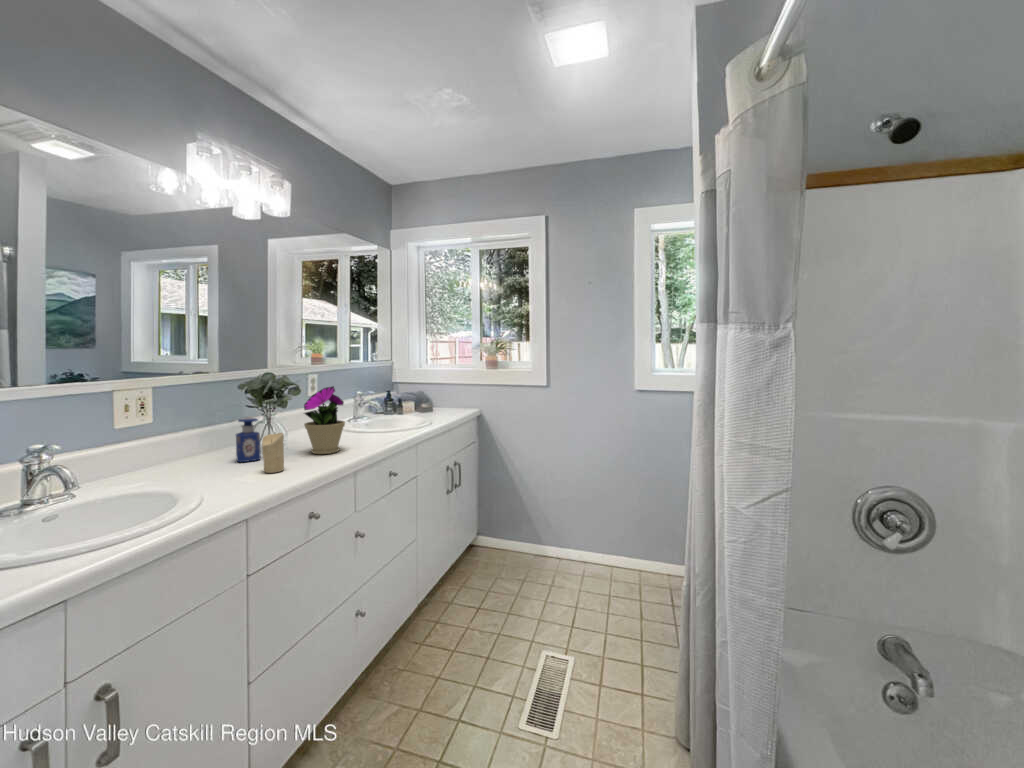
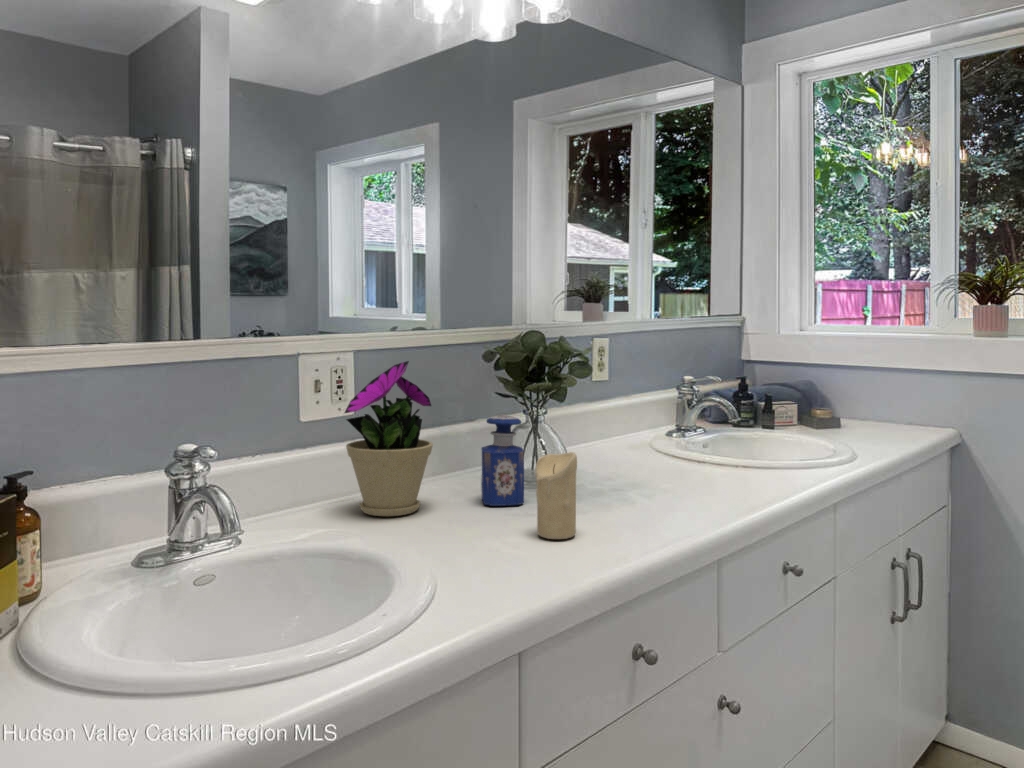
flower pot: present [304,386,345,454] -> present [345,361,433,516]

